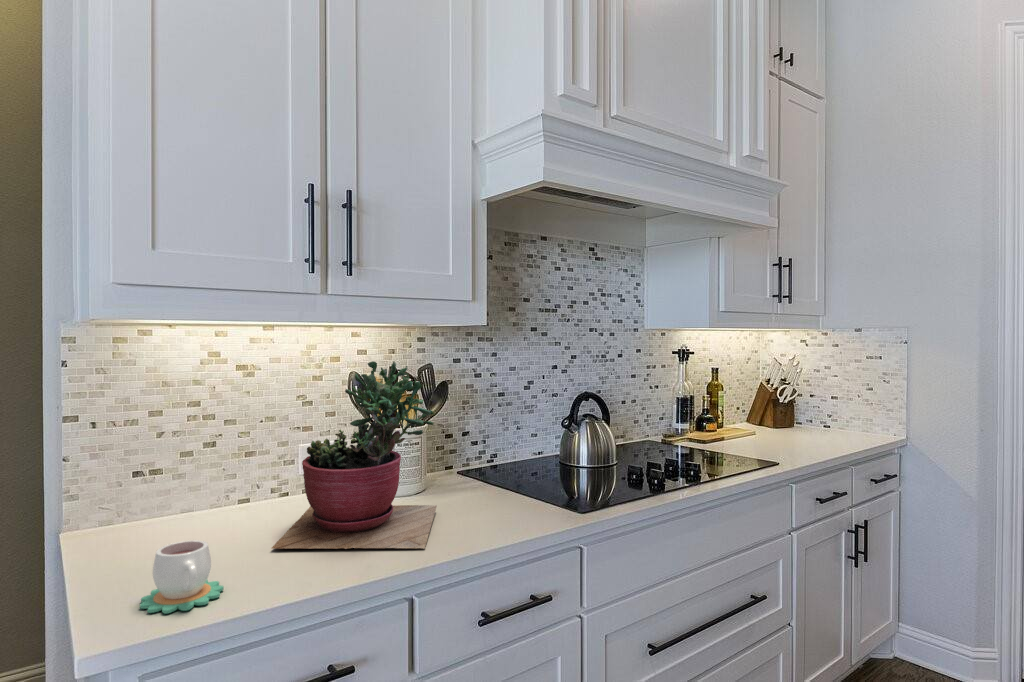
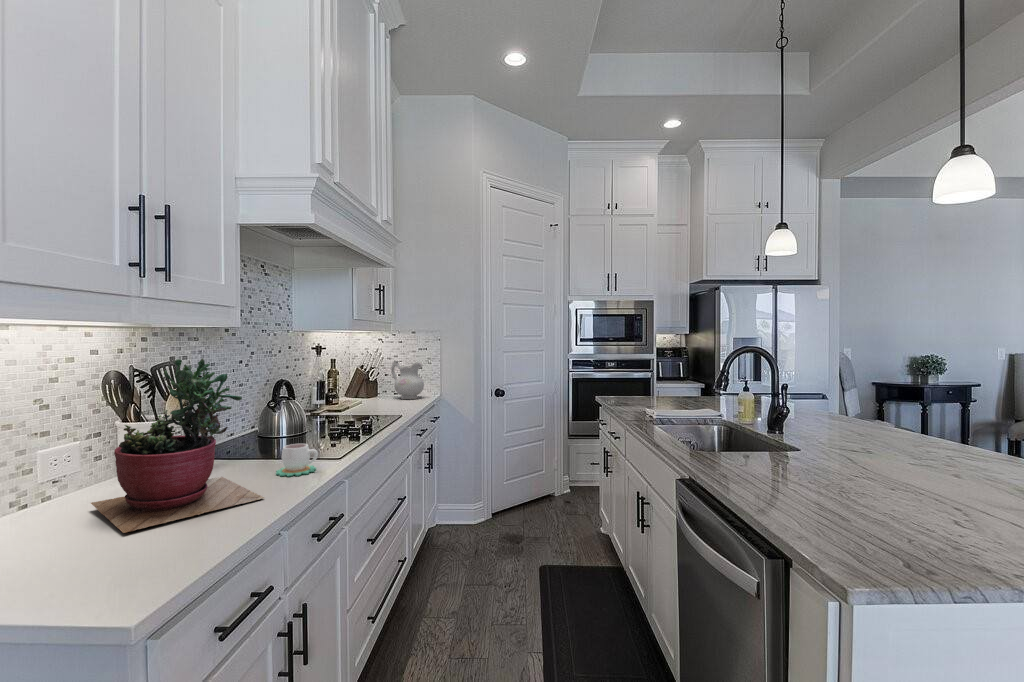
ceramic pitcher: none [809,375,864,437] -> present [391,361,424,399]
mug: present [140,540,224,614] -> present [276,444,318,476]

